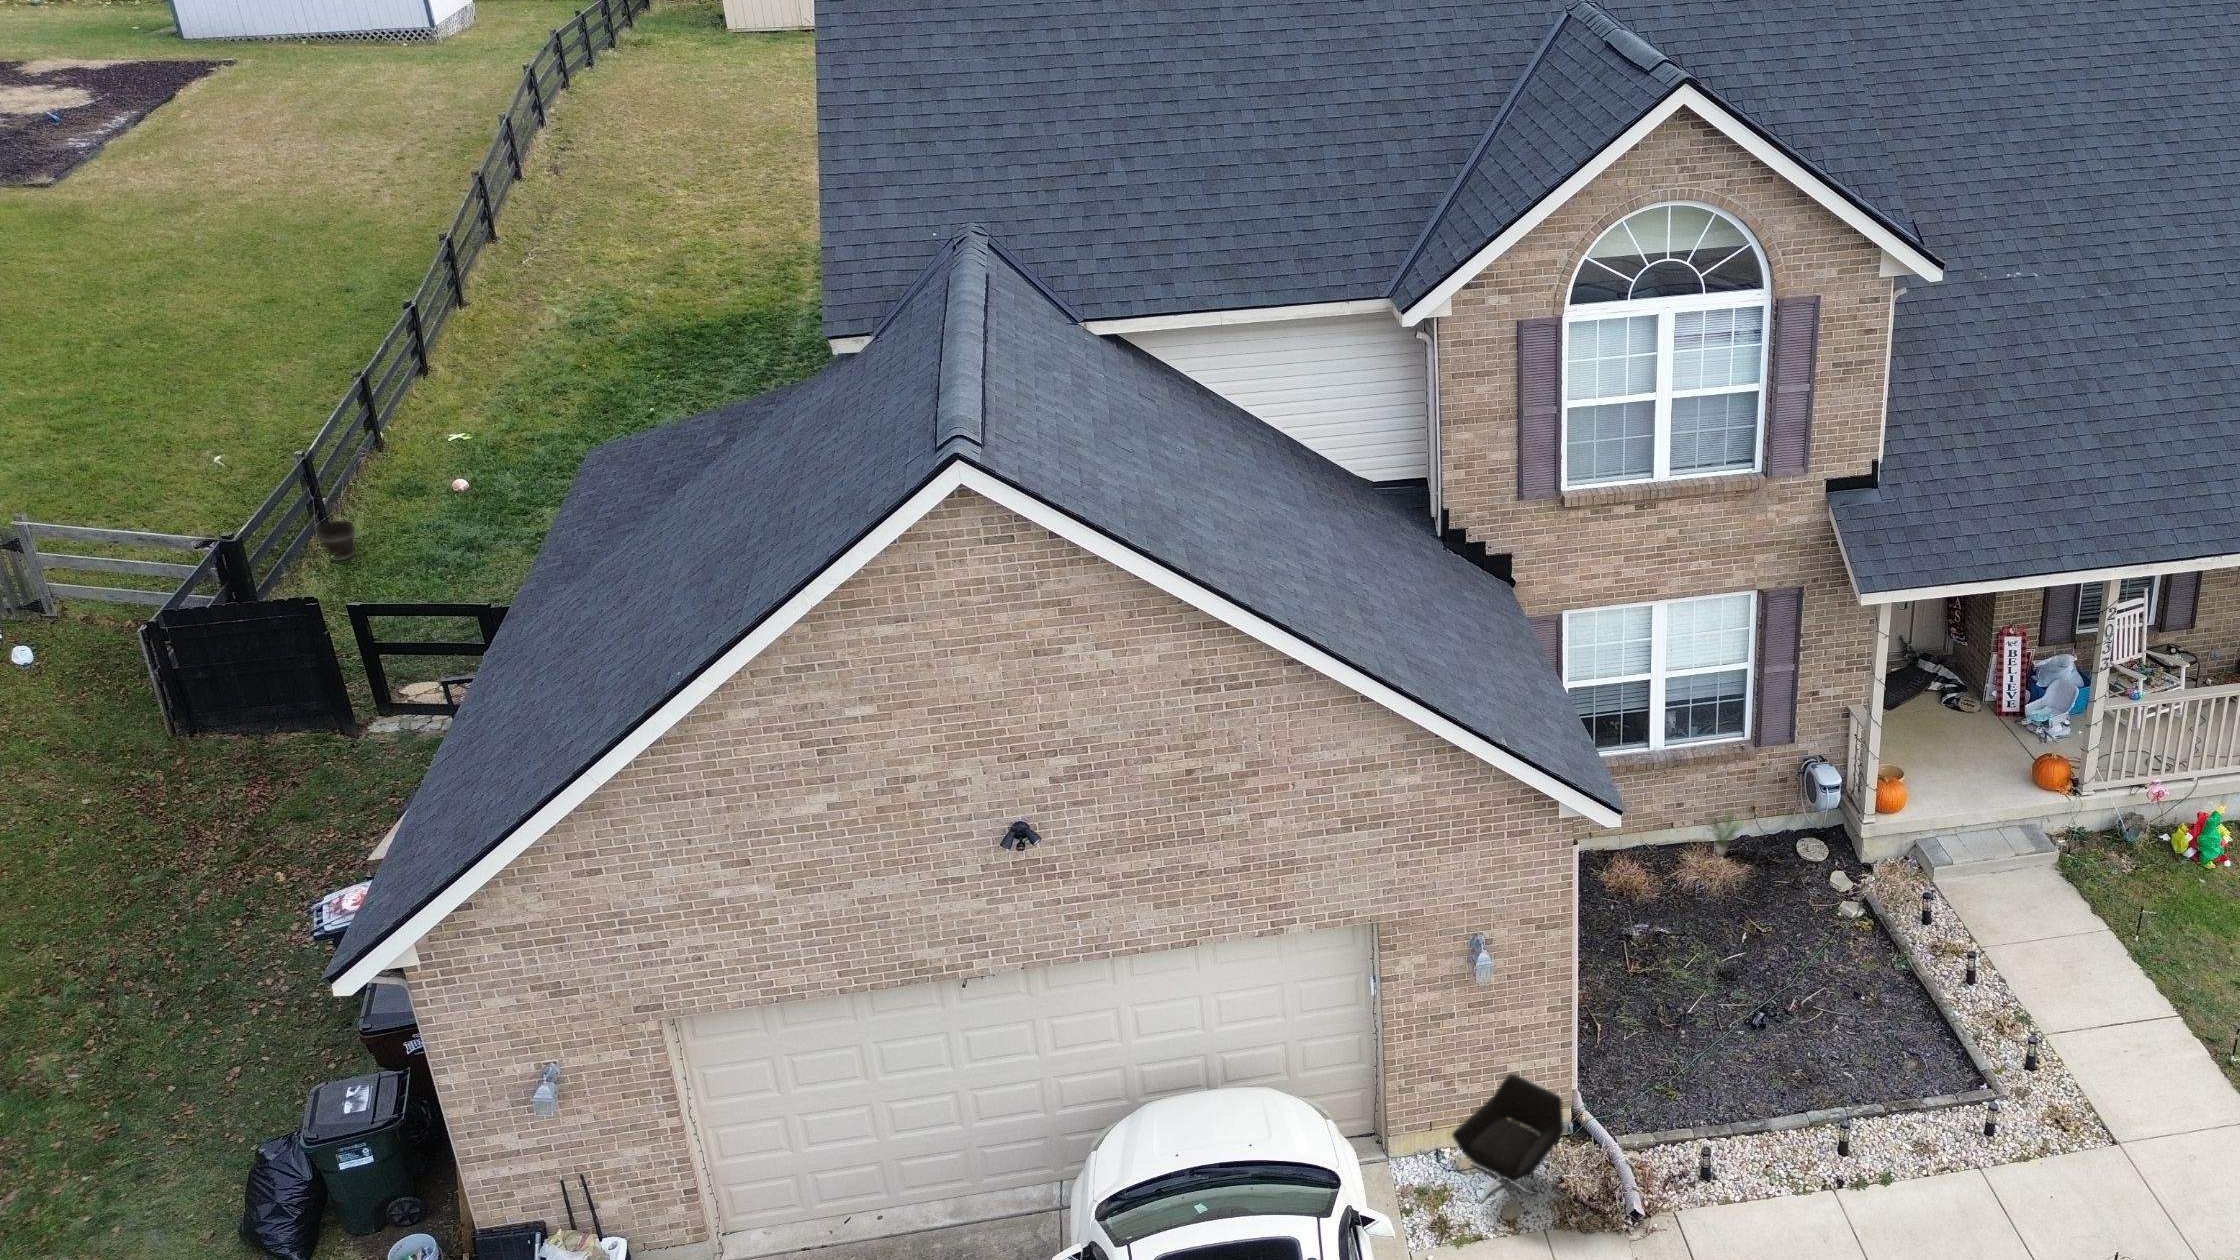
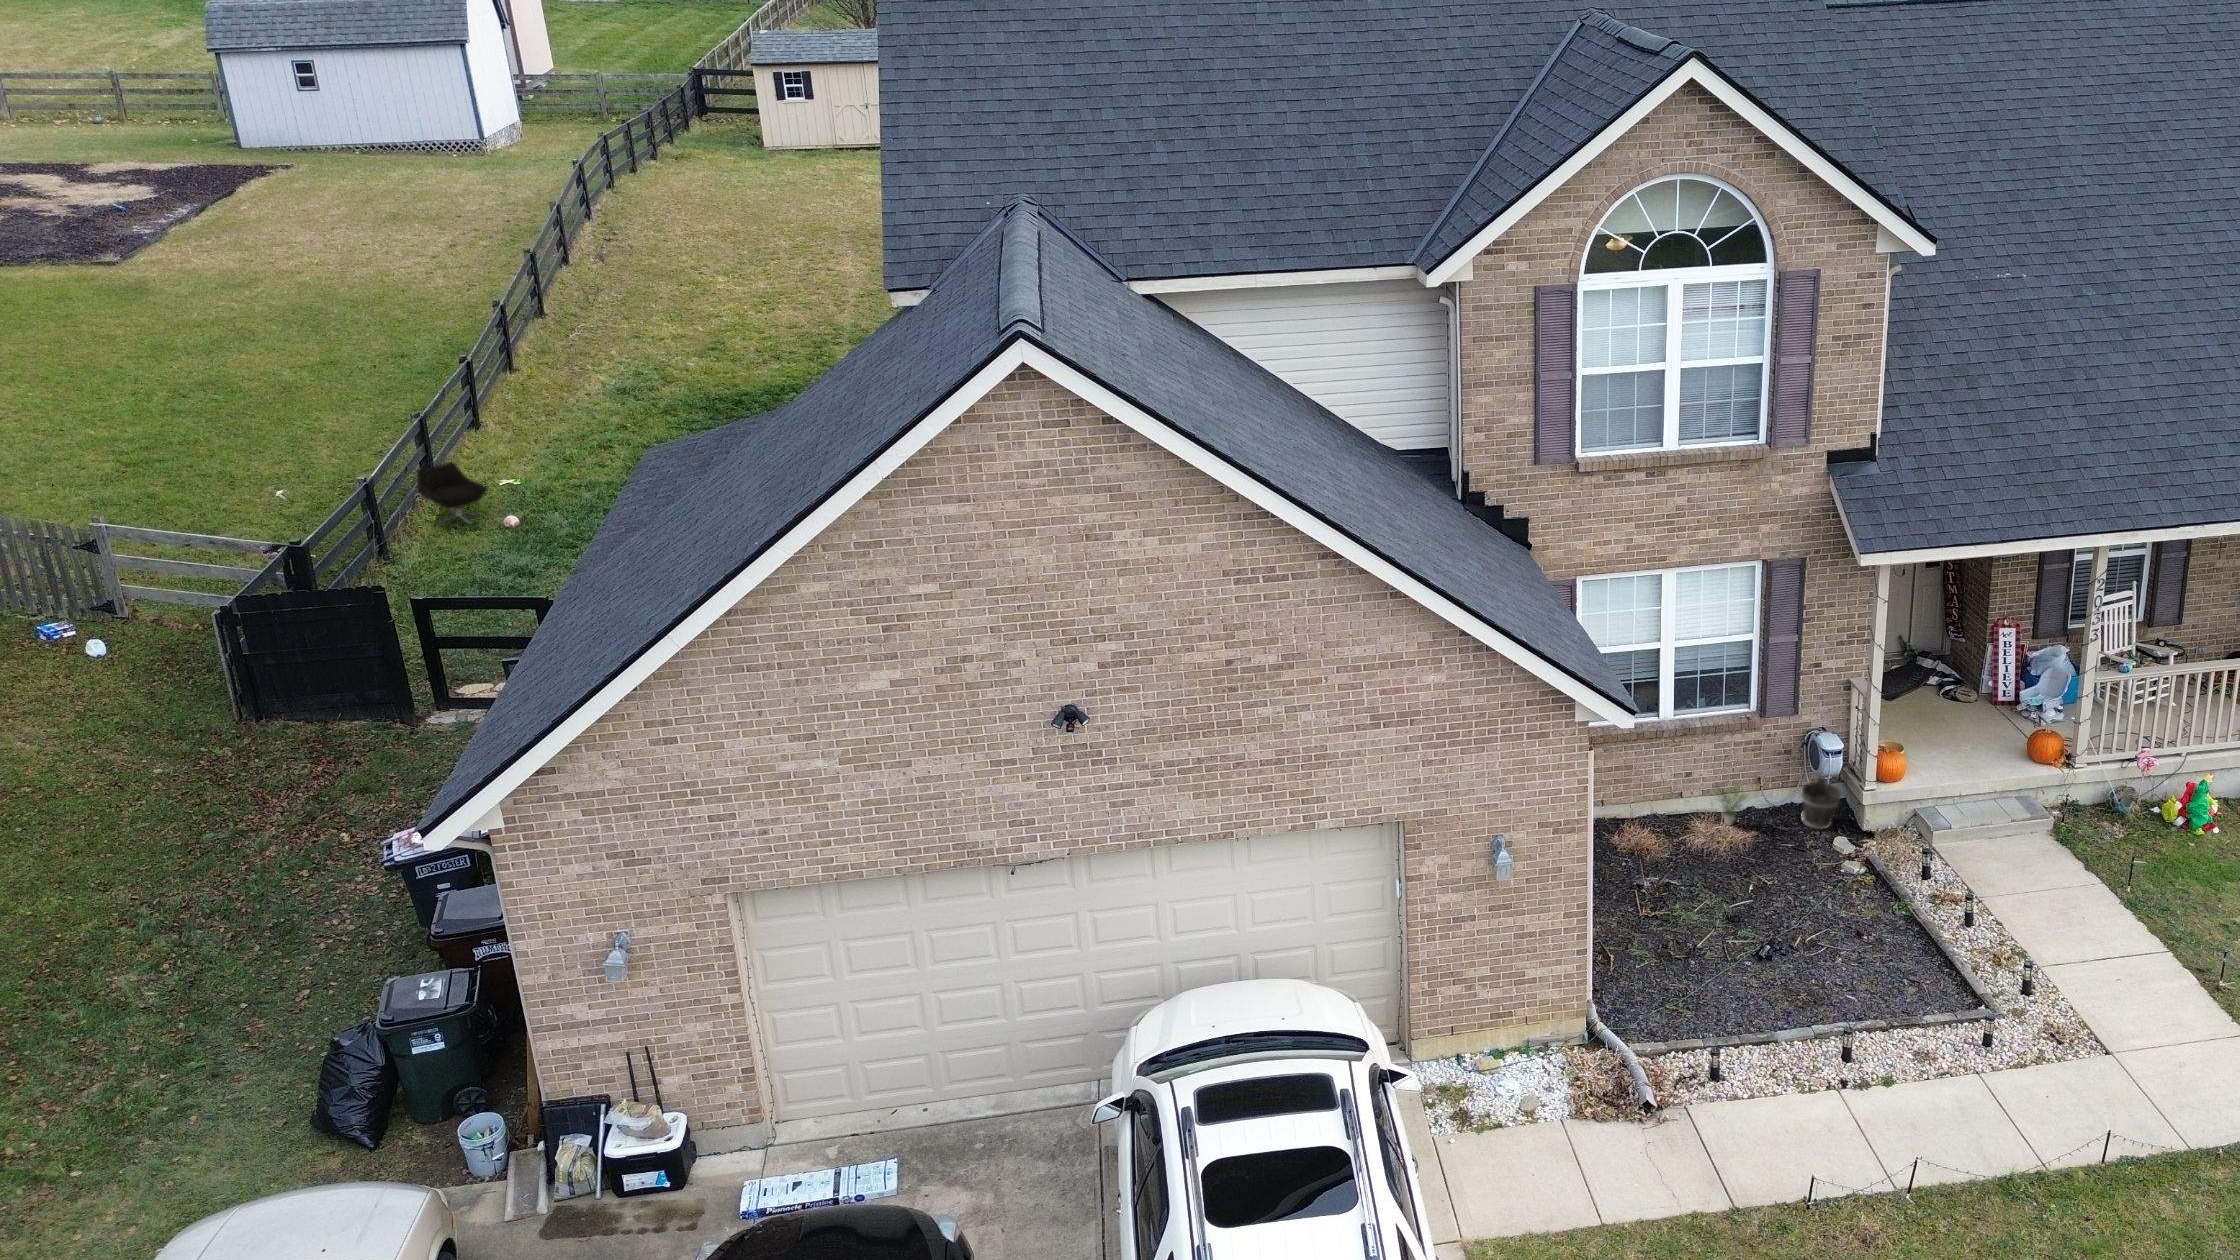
bucket: present [317,521,355,561] -> present [1802,778,1841,829]
lounge chair: present [1452,1074,1564,1203] -> present [417,462,488,521]

